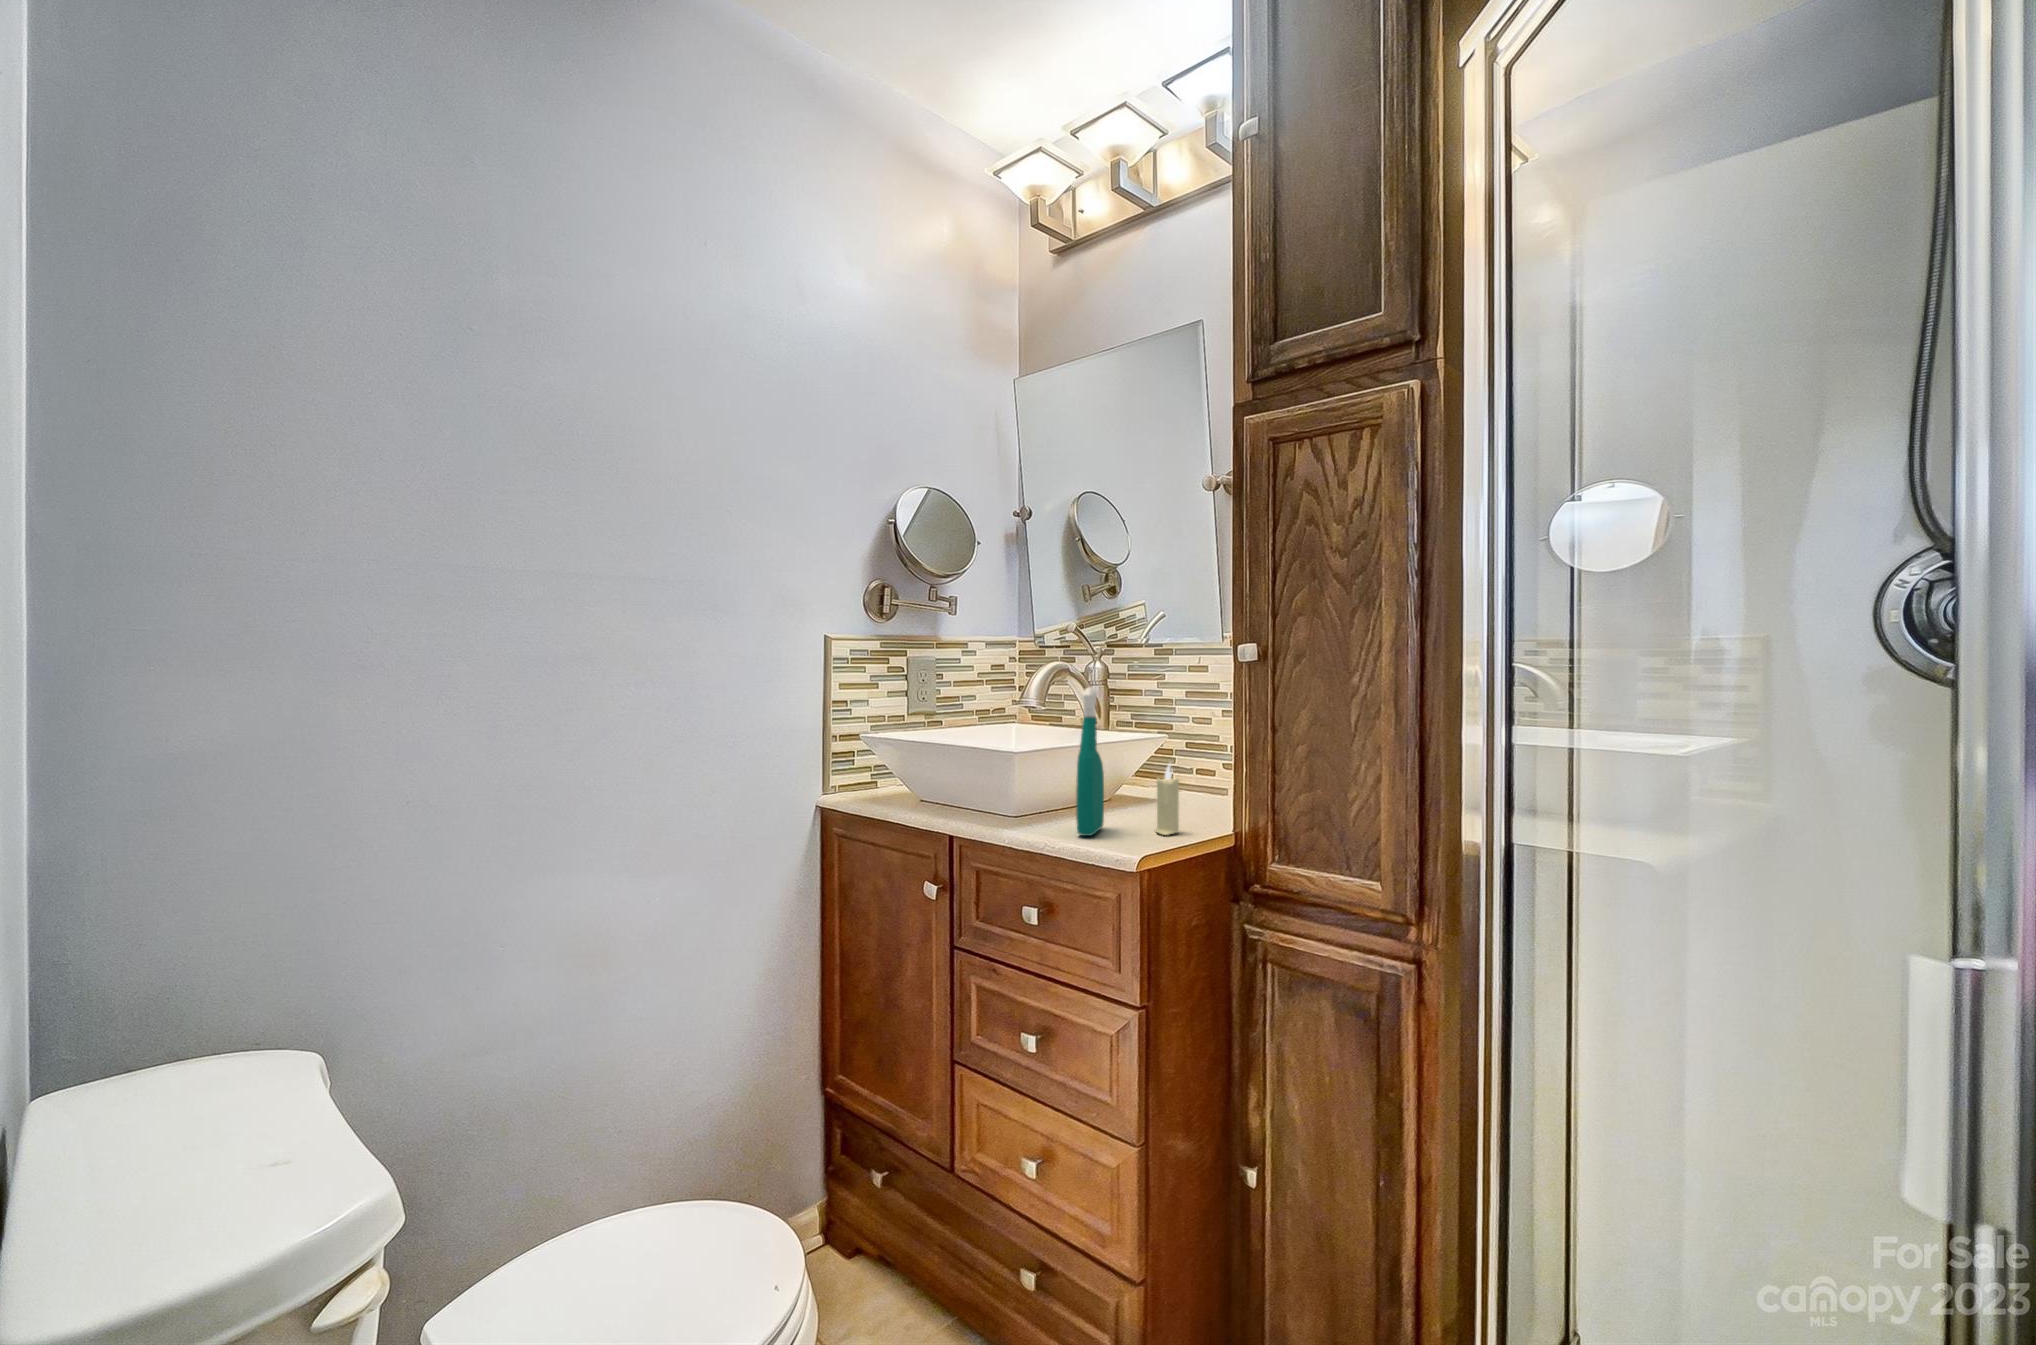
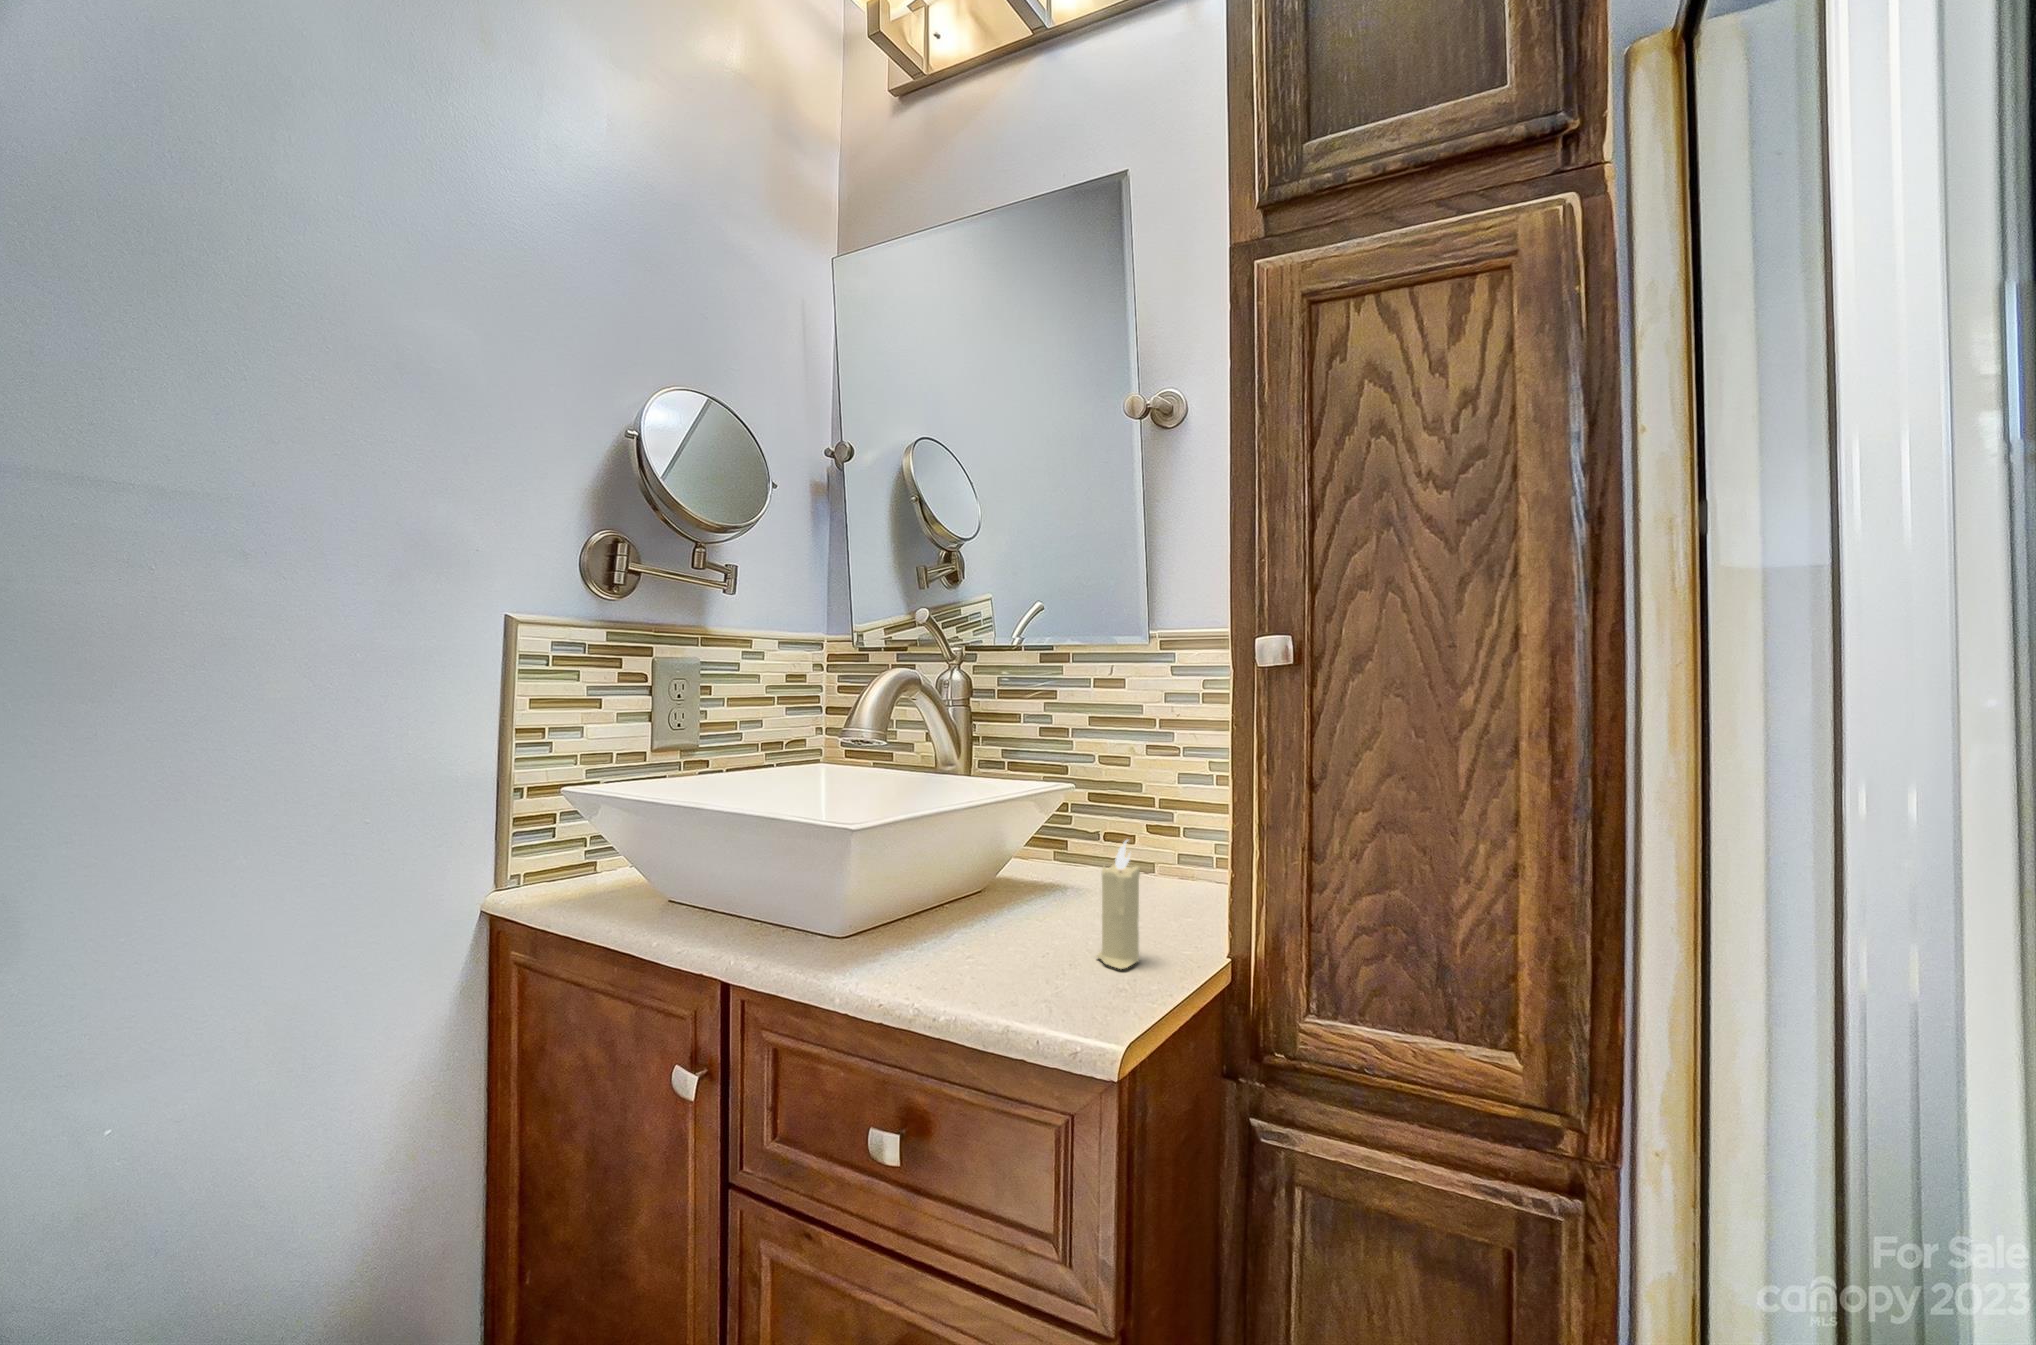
spray bottle: present [1076,687,1104,836] -> none [972,710,1009,982]

